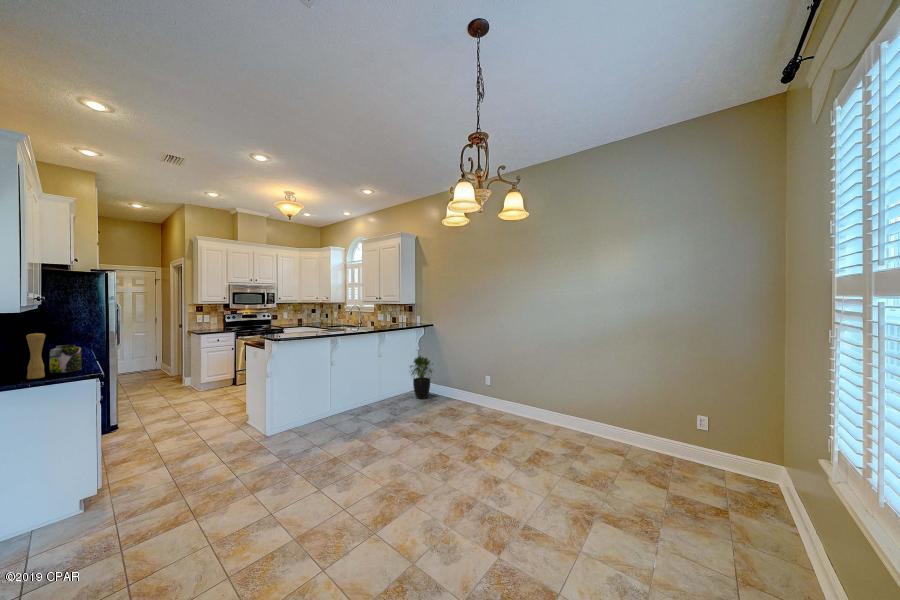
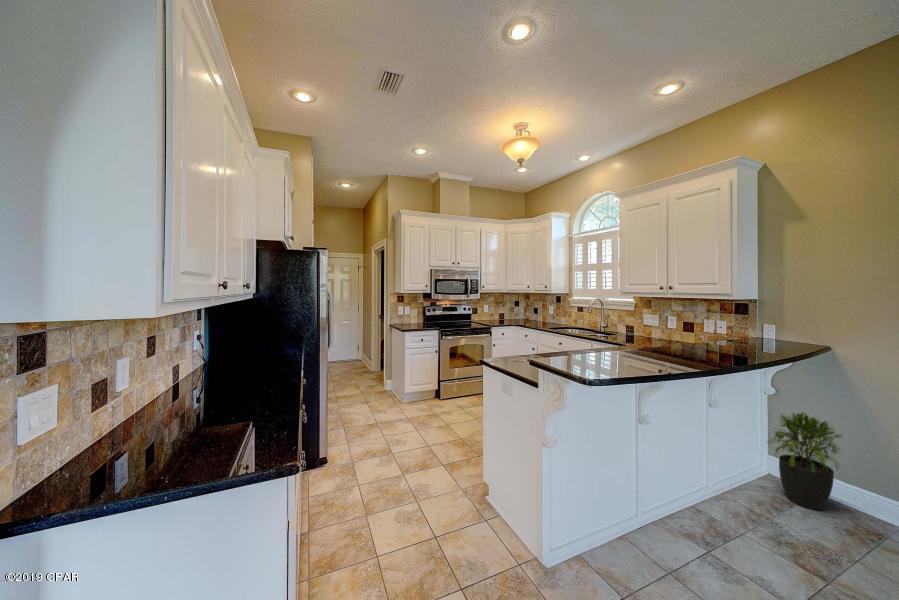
pepper mill: present [26,333,45,379] -> none [188,359,218,456]
jar: present [50,345,81,373] -> none [238,370,280,425]

